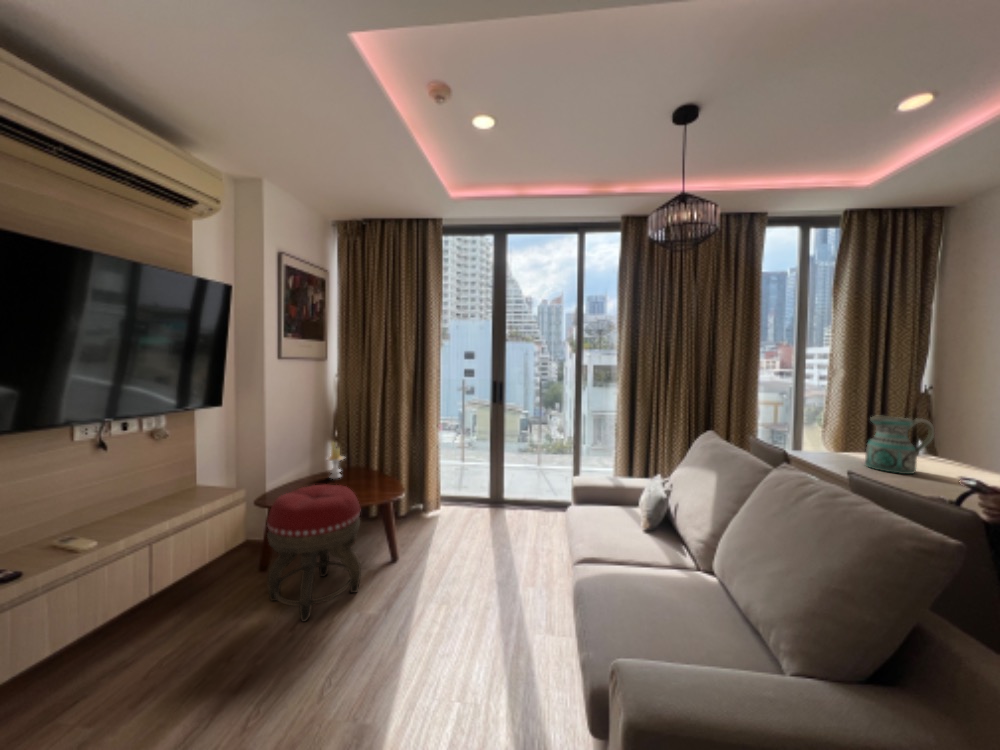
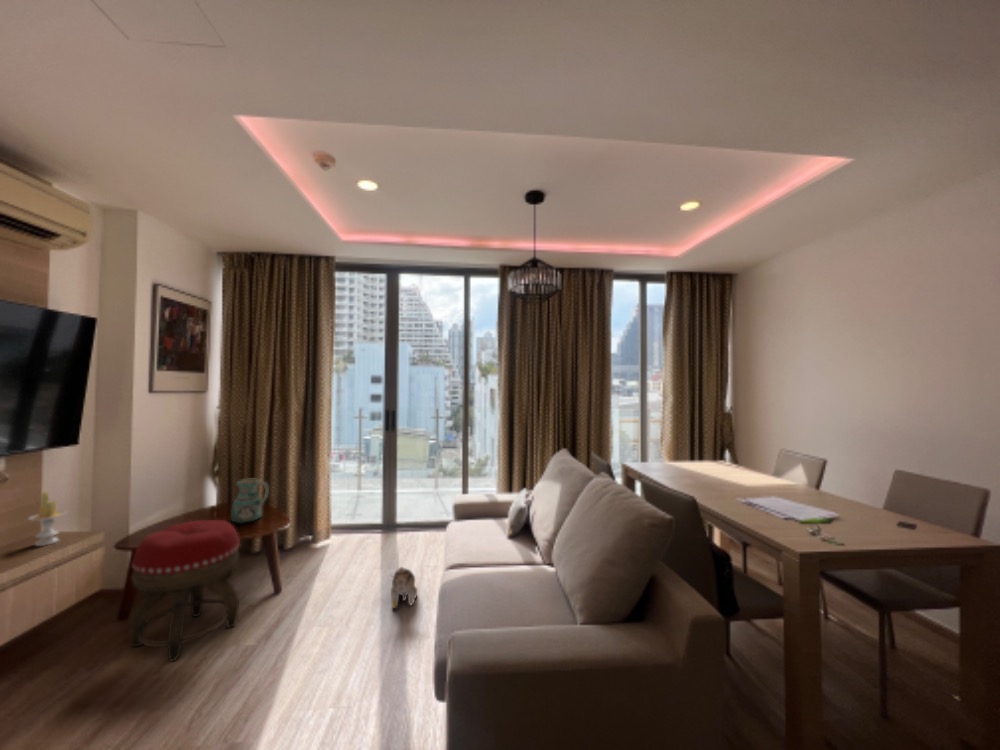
ceramic pitcher: present [865,416,934,474] -> present [231,479,269,523]
candle: present [327,442,344,479] -> present [29,492,66,546]
plush toy: none [509,551,535,594] -> present [391,567,417,608]

